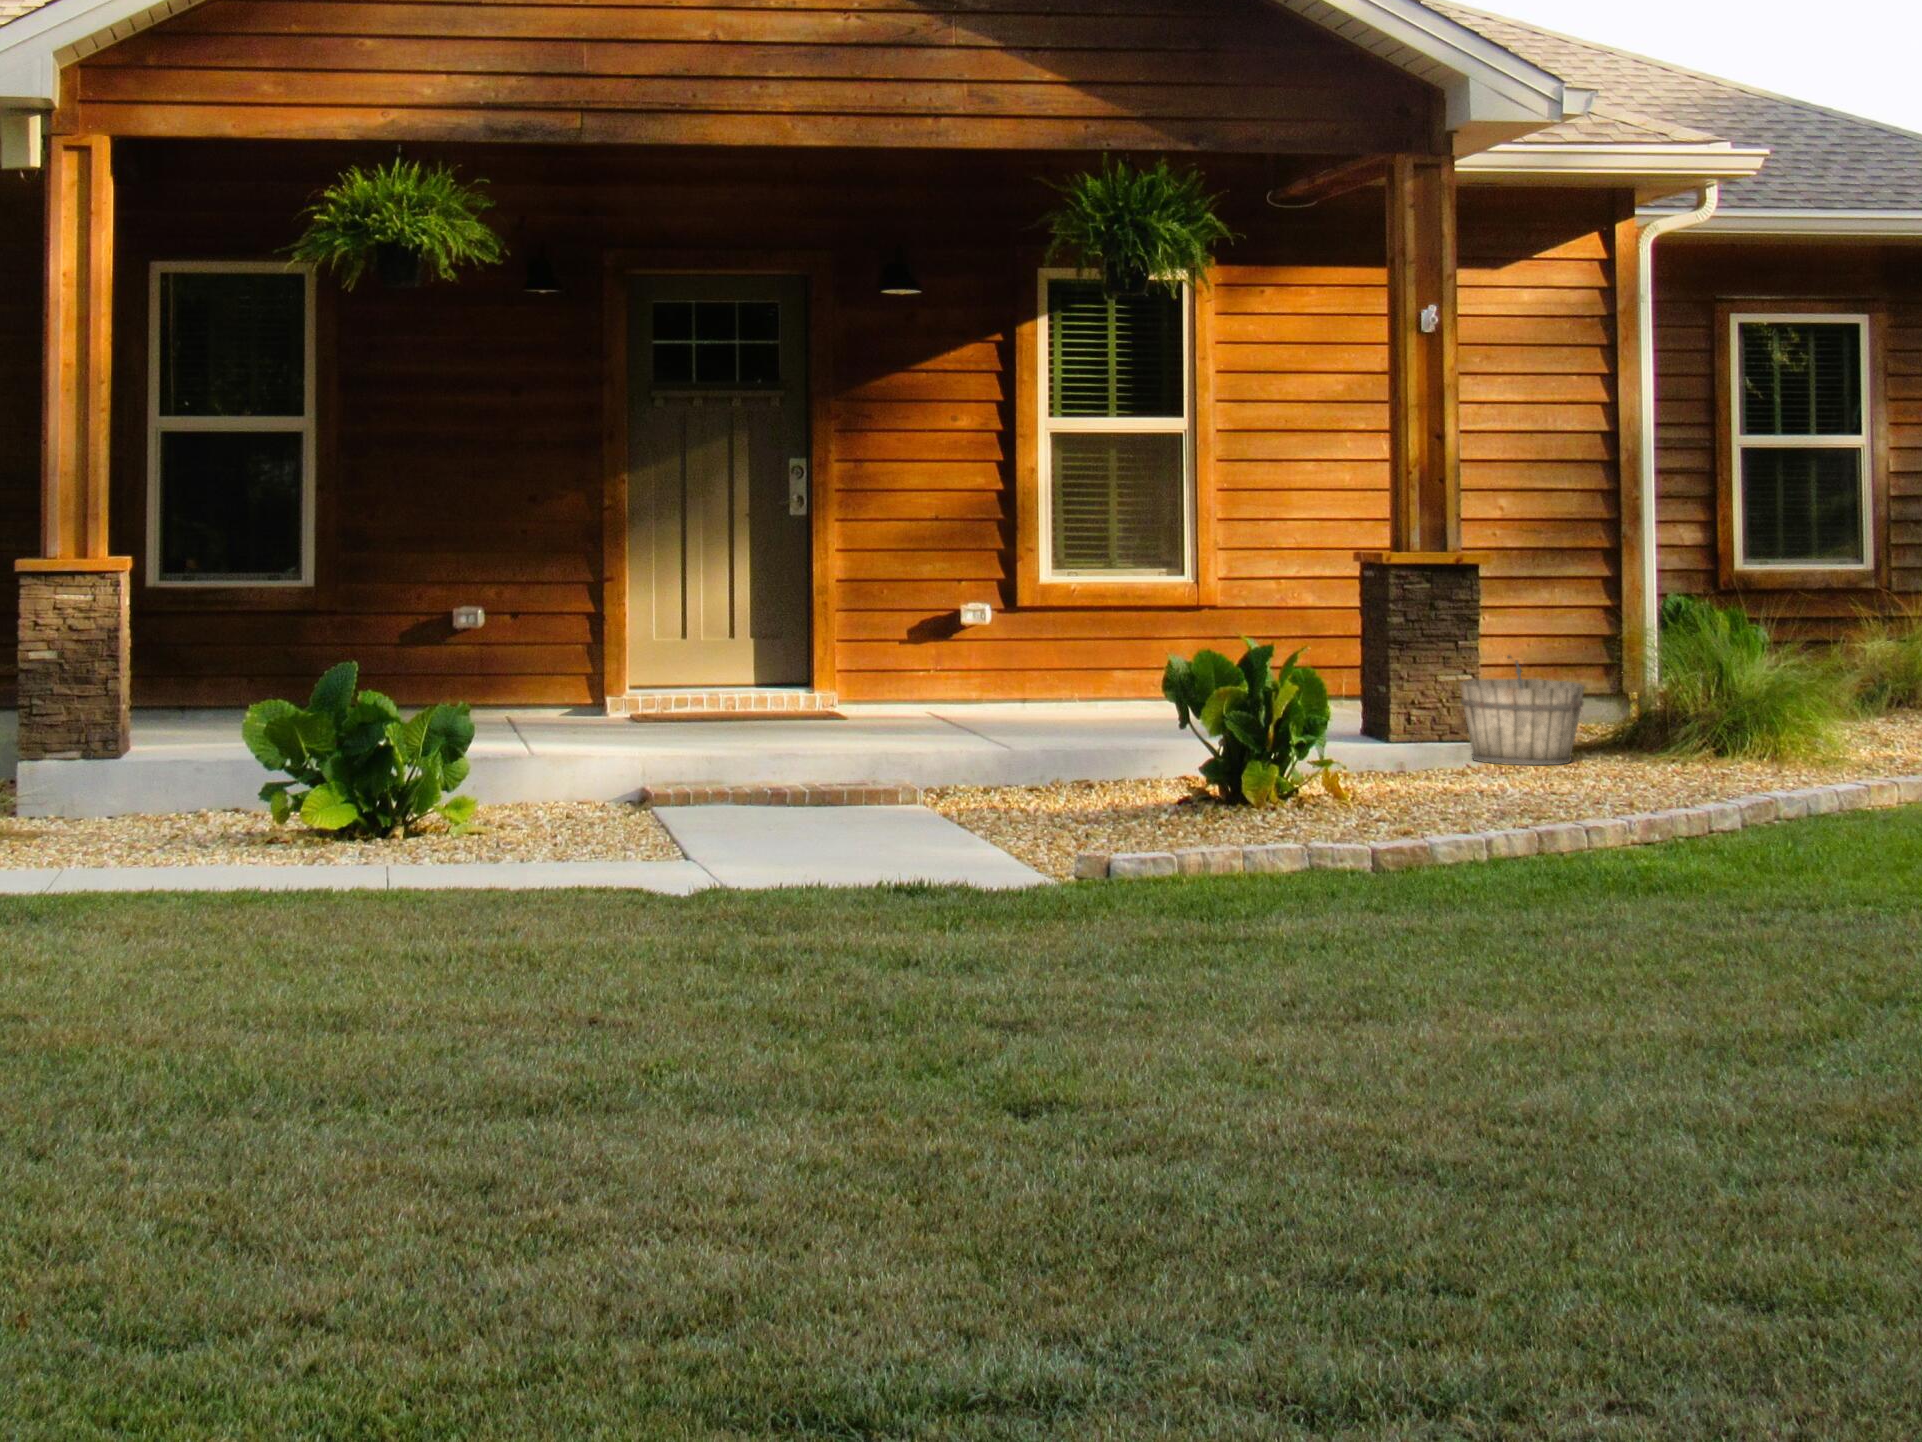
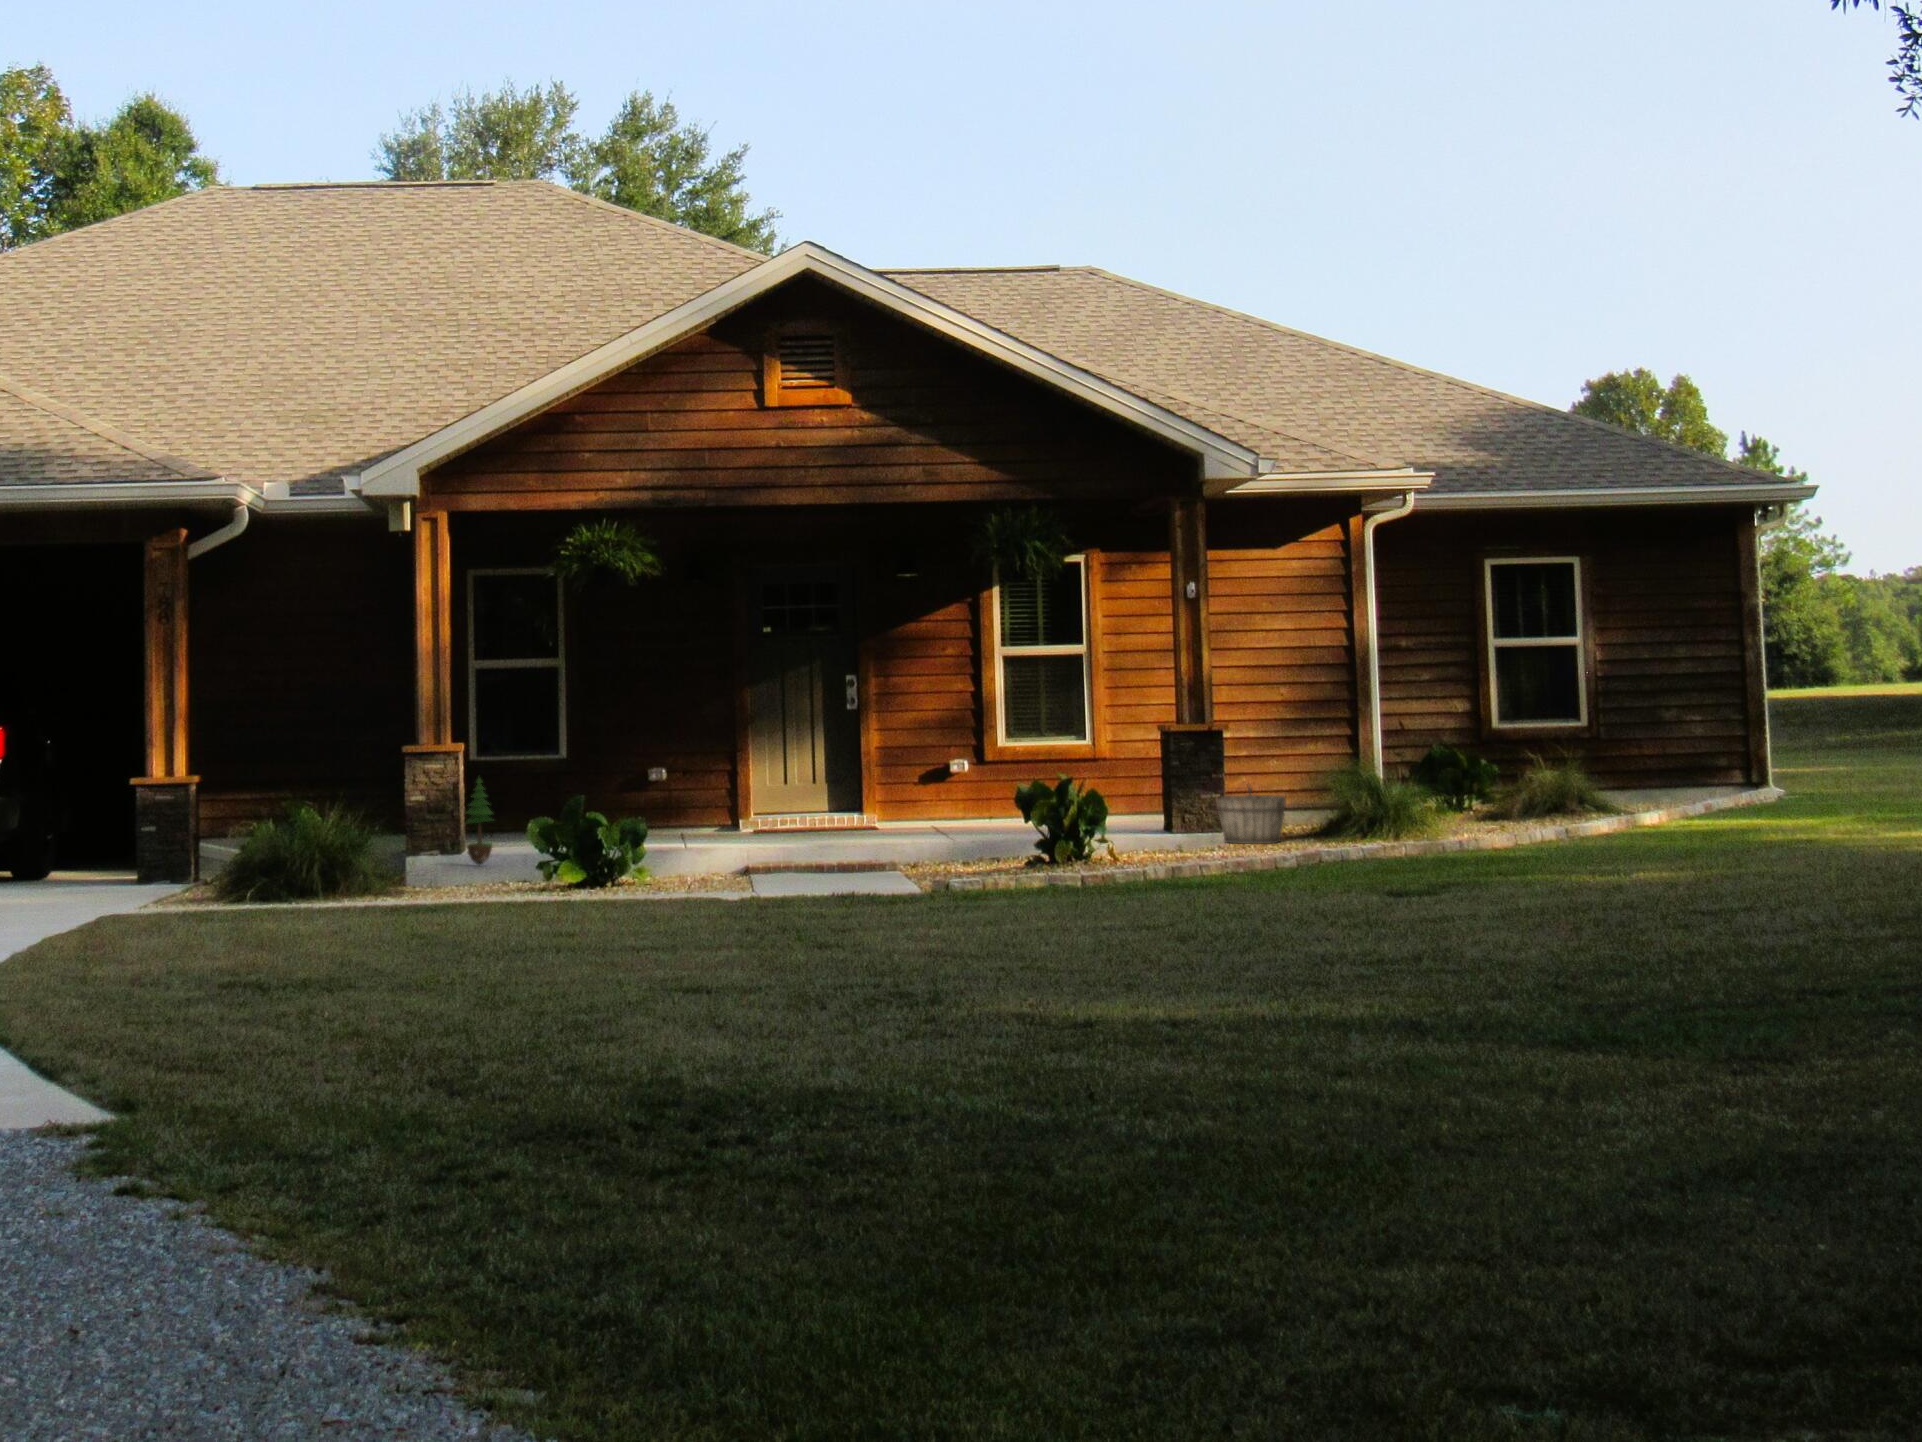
potted tree: none [127,614,187,779] -> present [466,776,492,865]

